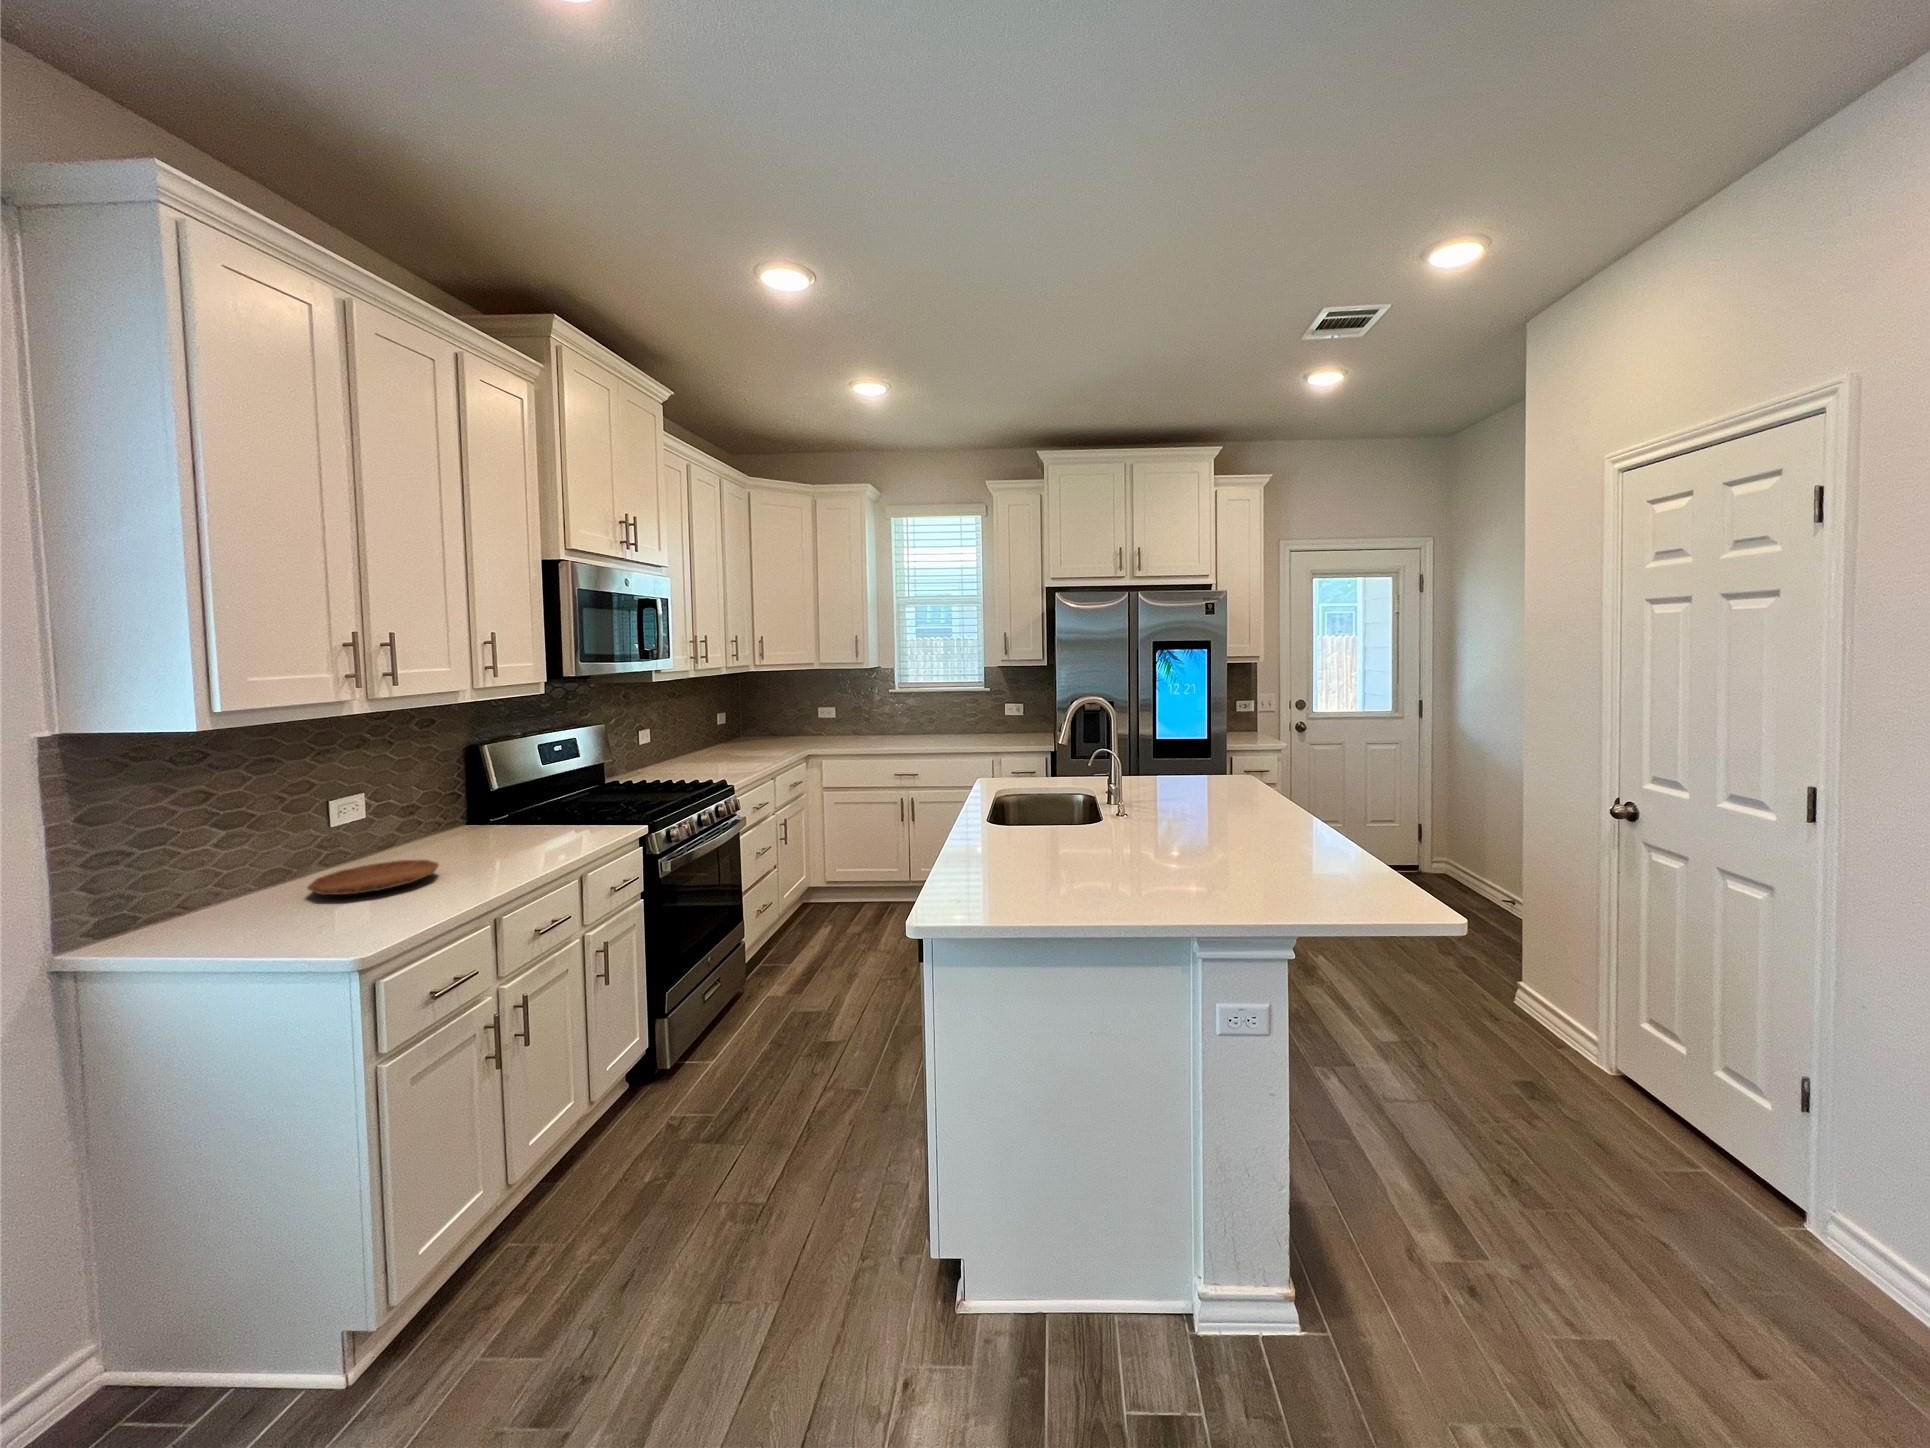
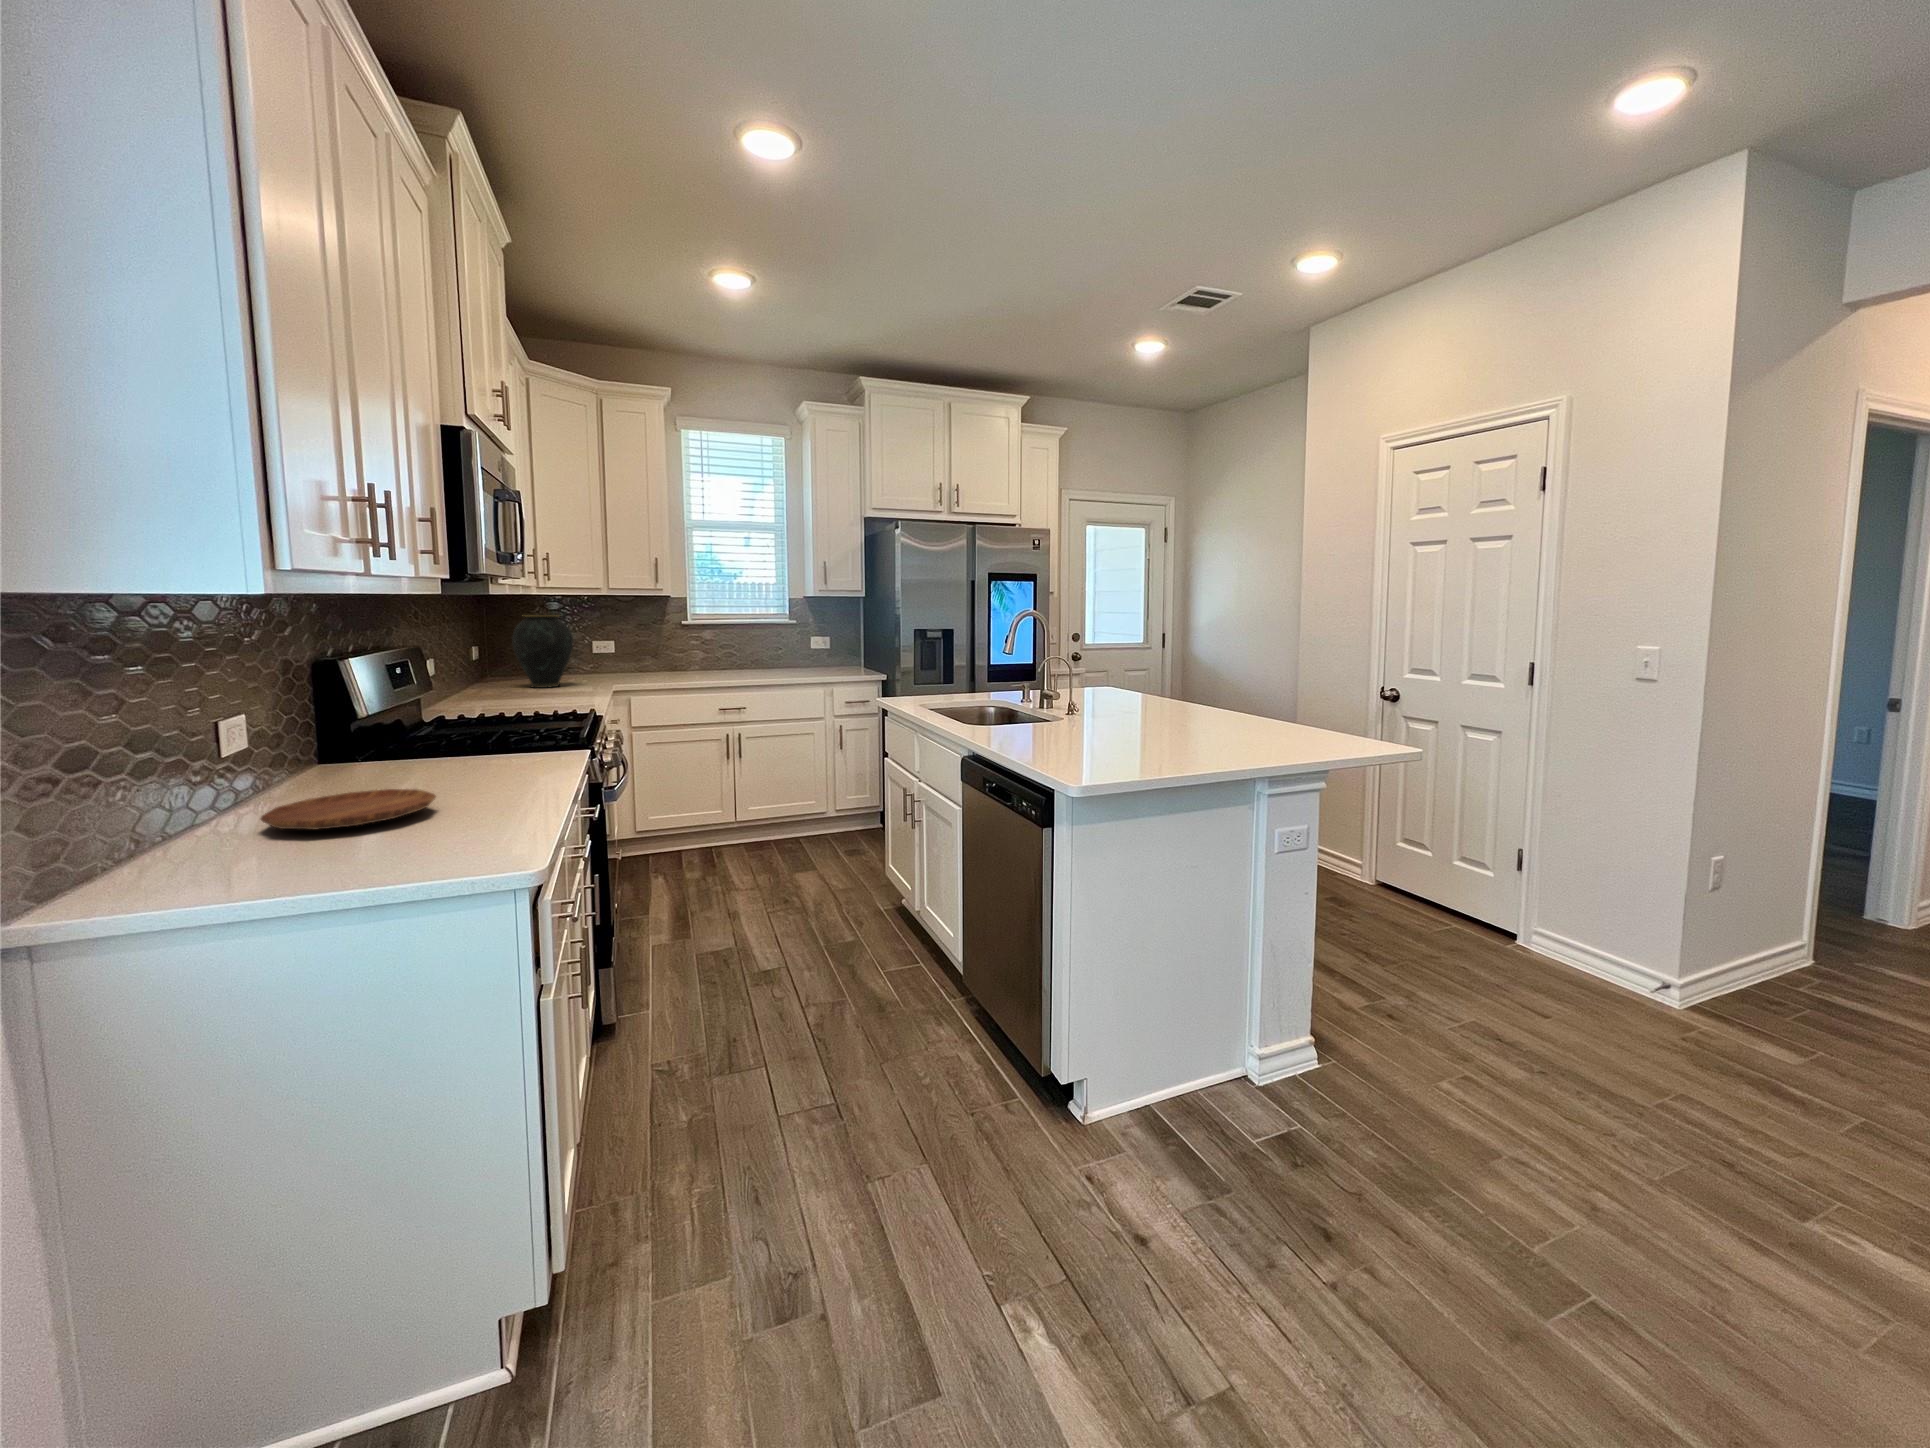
vase: none [747,686,792,746] -> present [512,615,573,688]

